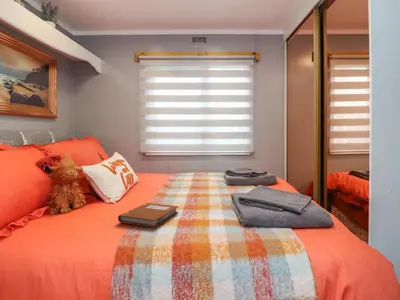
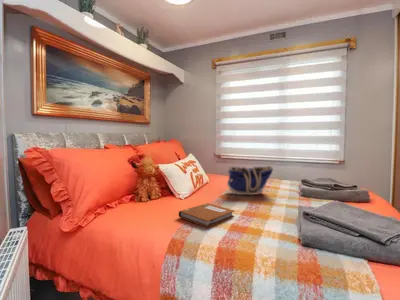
tote bag: none [161,158,207,190] -> present [227,166,273,195]

